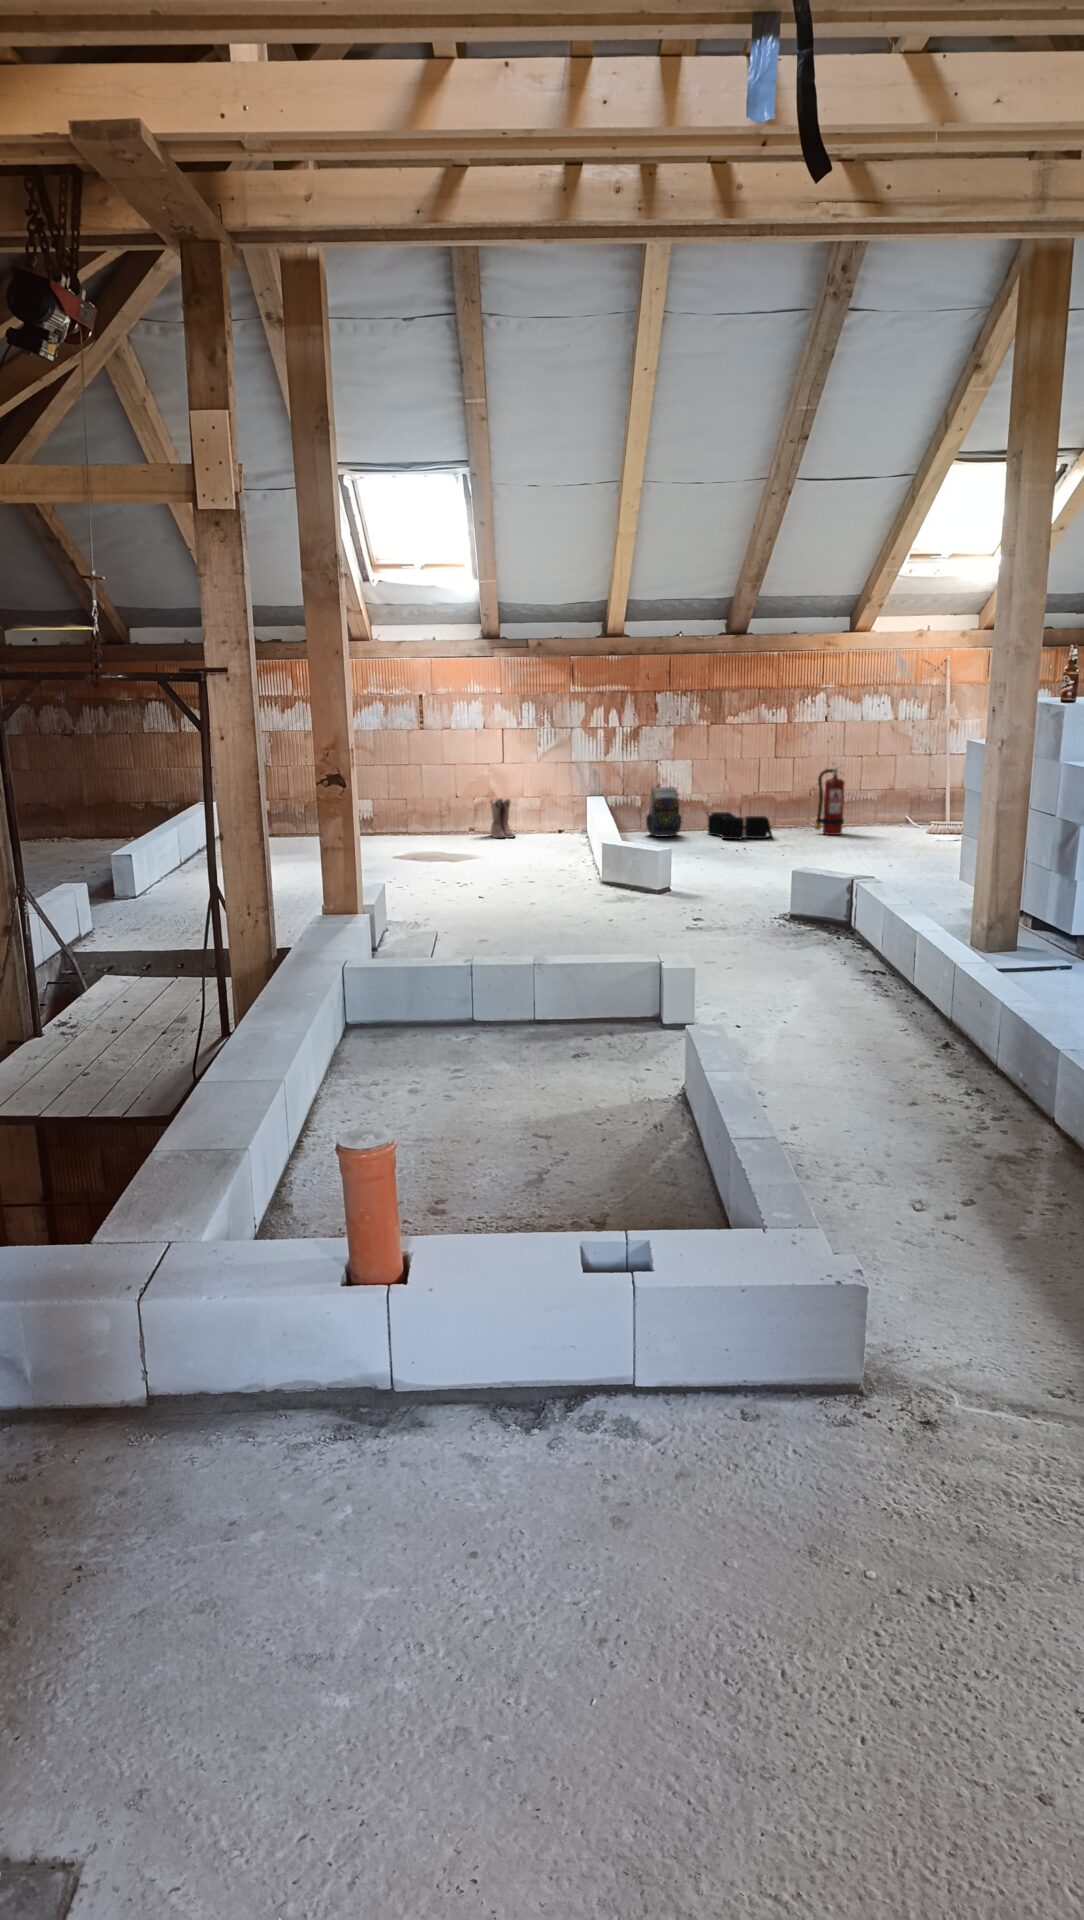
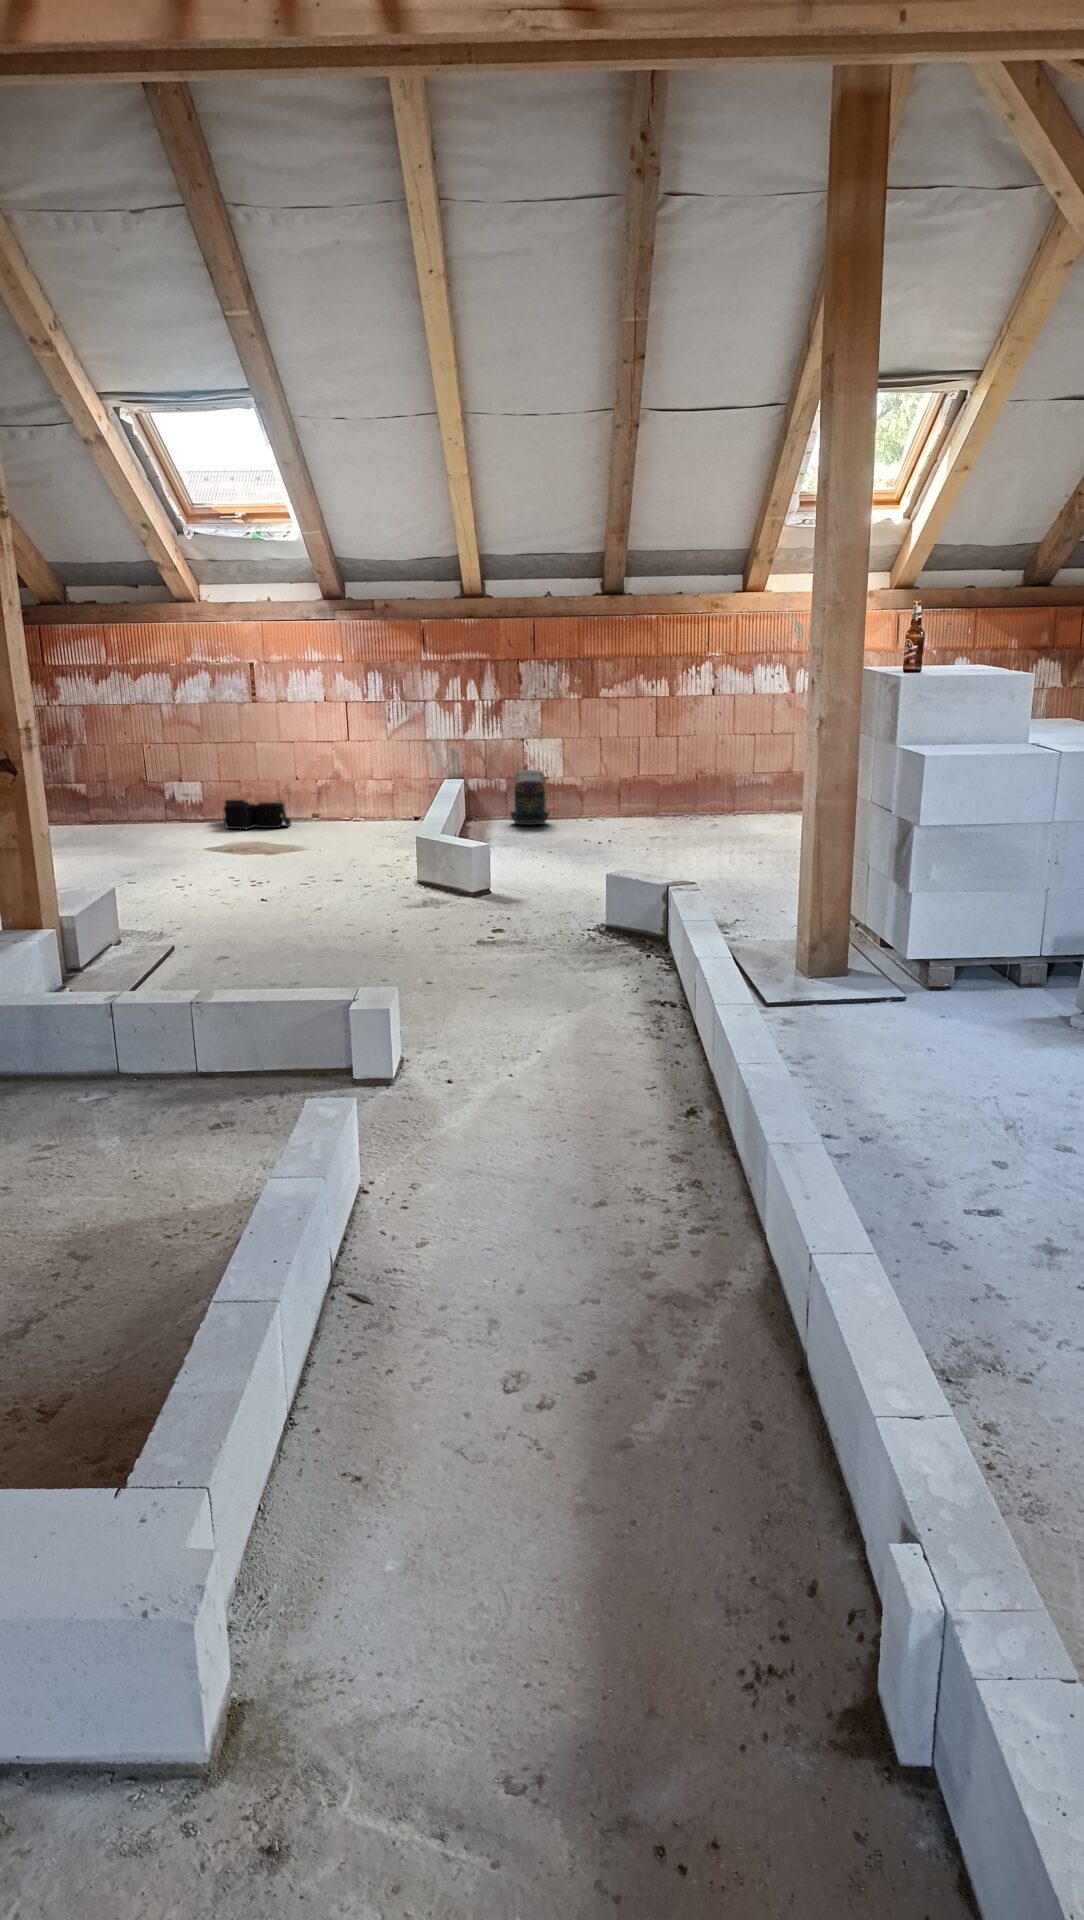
fire extinguisher: present [815,768,845,835] -> none [703,744,737,824]
boots: present [490,799,515,838] -> none [331,781,361,827]
storage bin: present [708,812,772,839] -> present [224,800,291,829]

